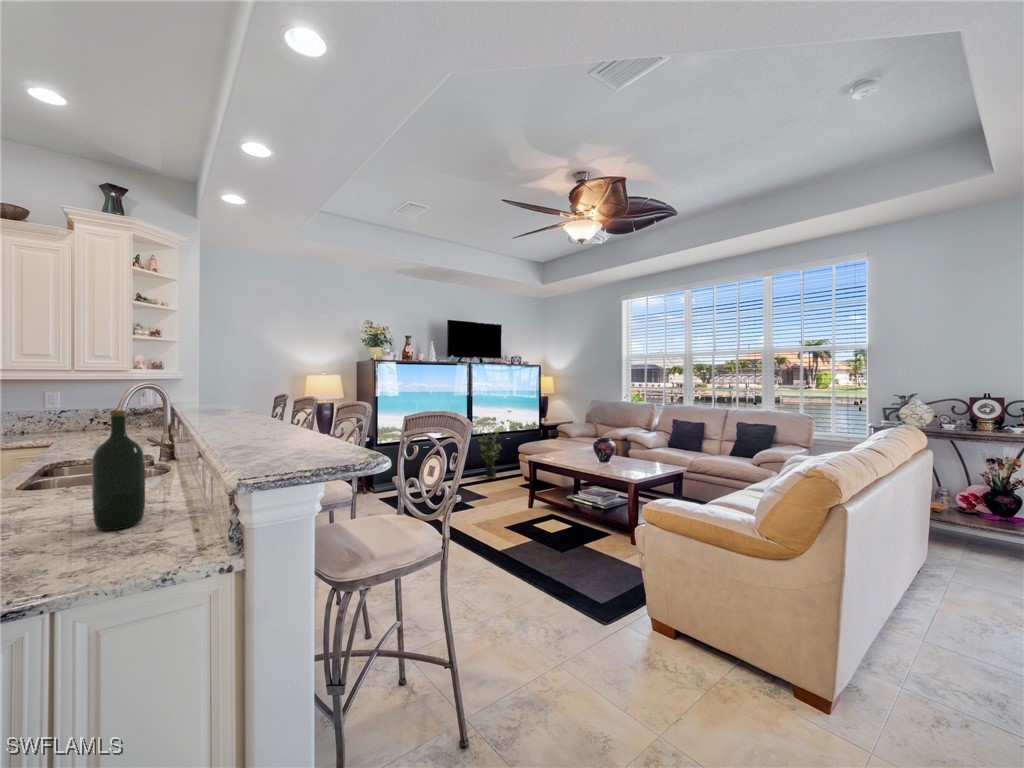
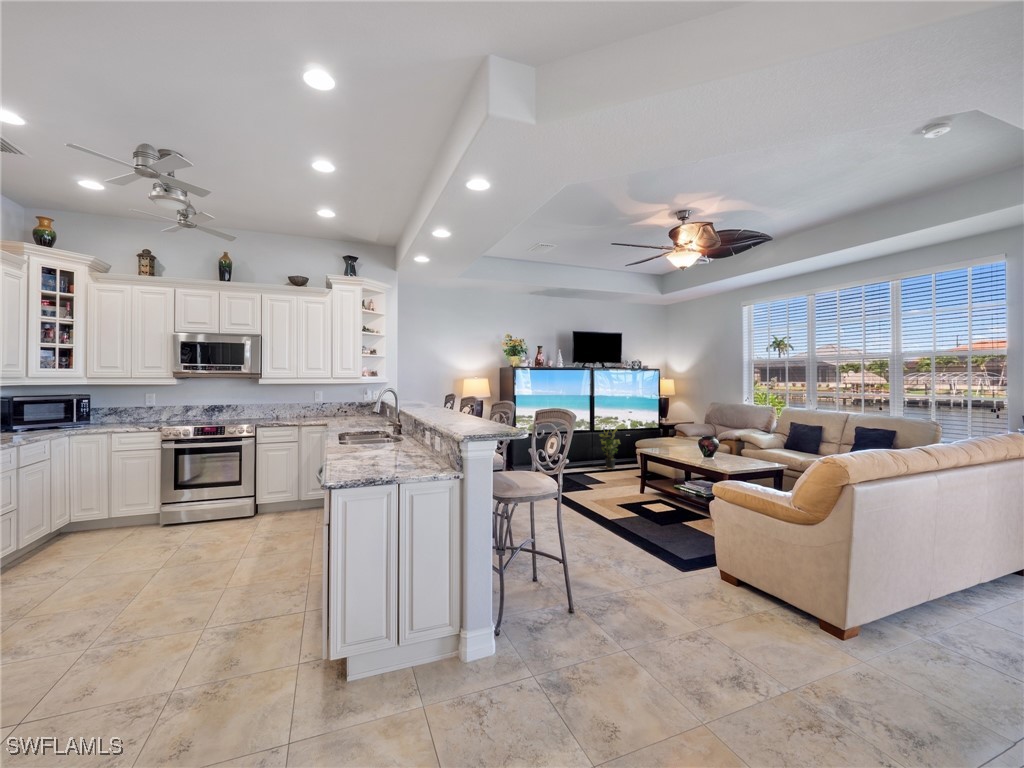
wine bottle: present [92,410,145,530] -> none [392,404,411,461]

